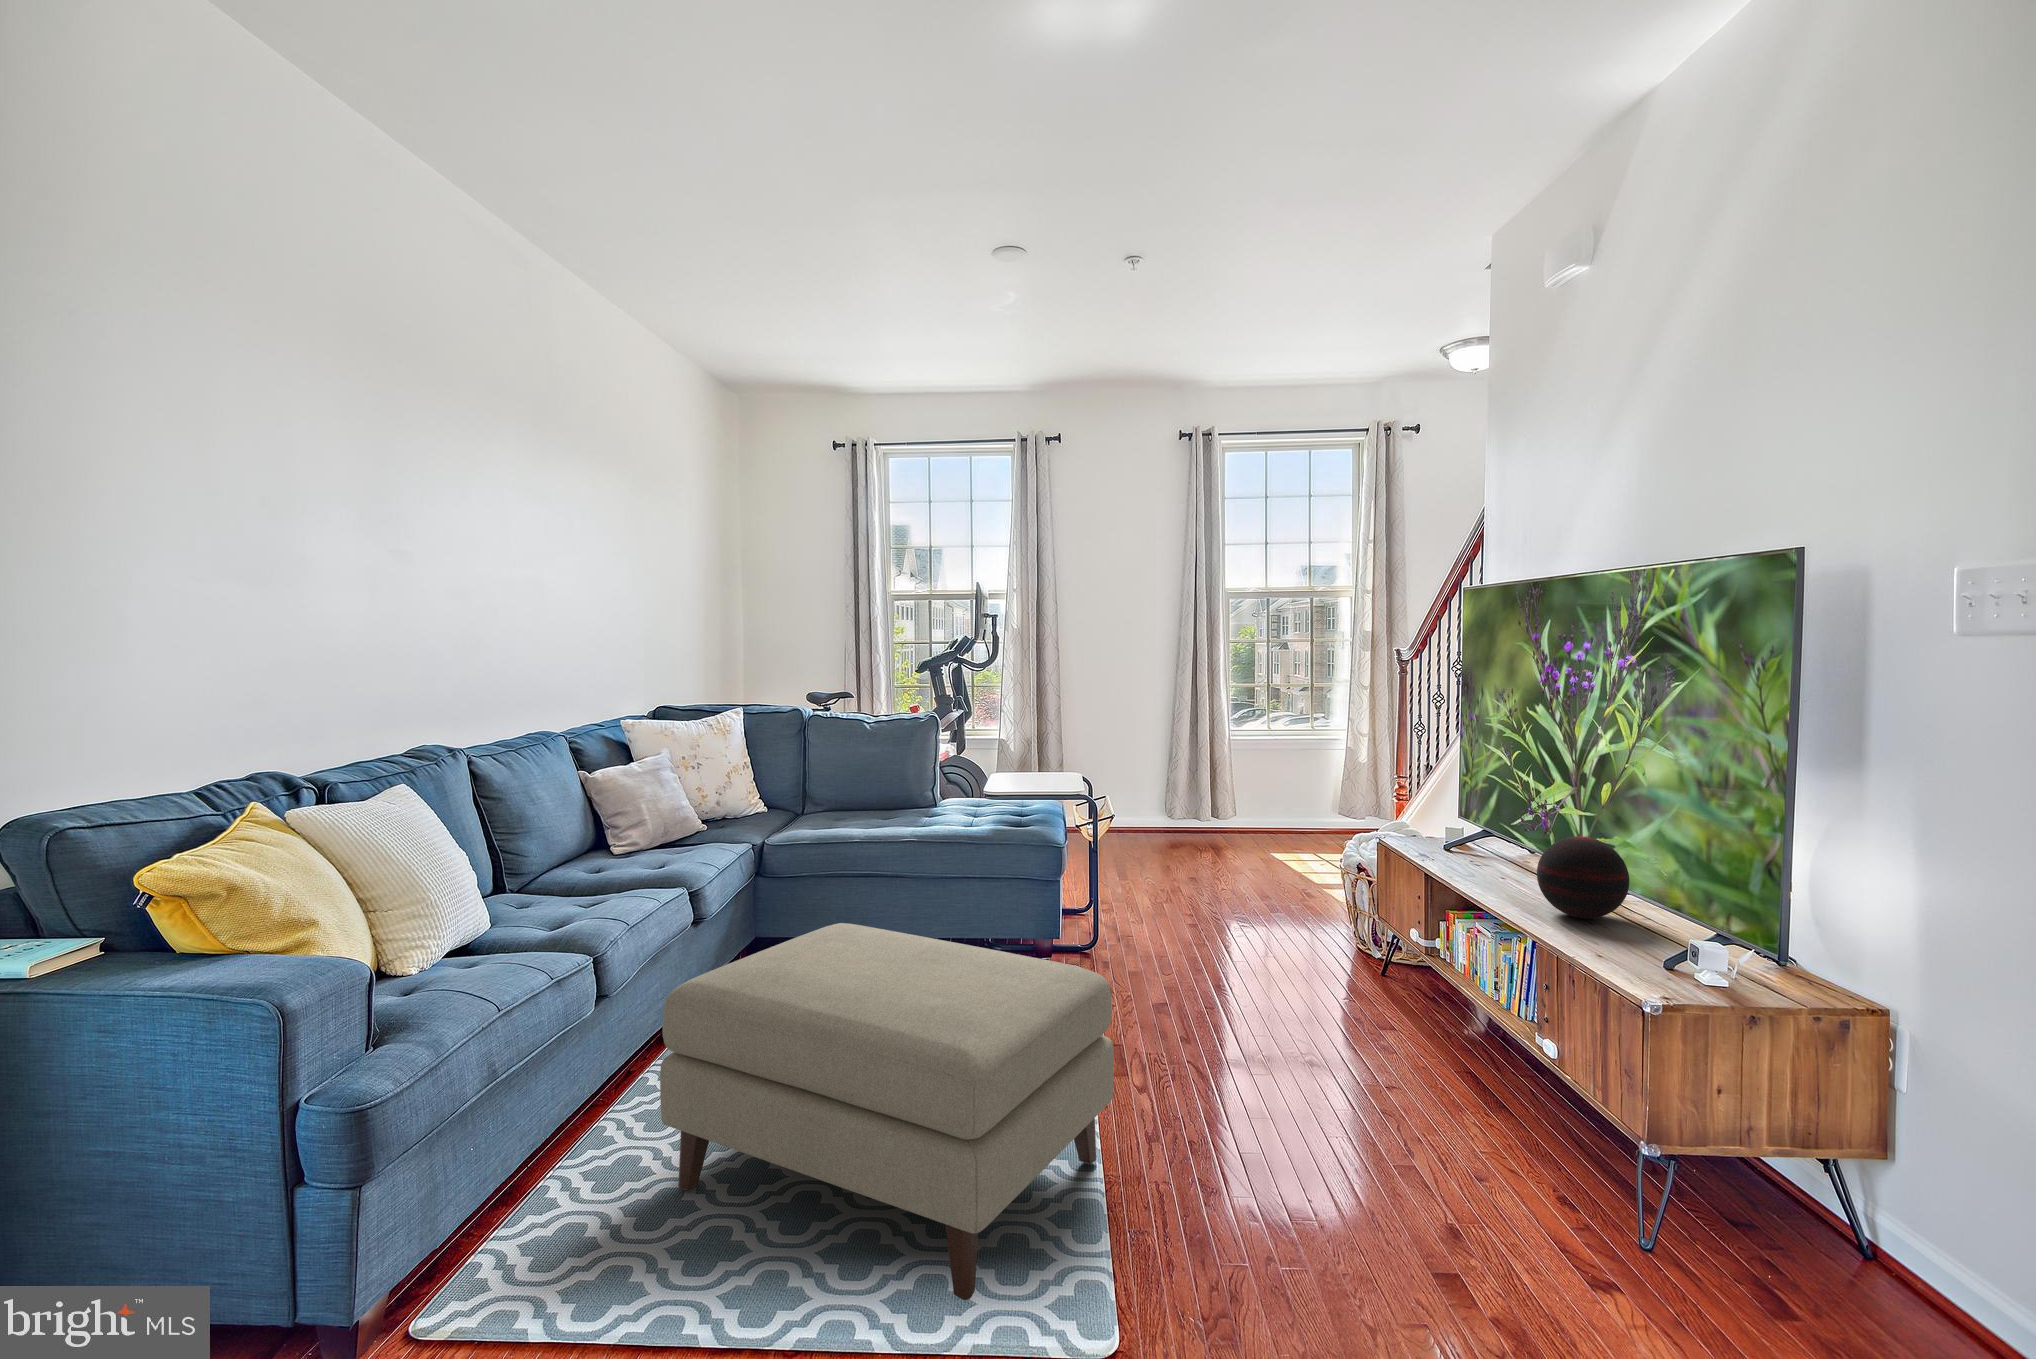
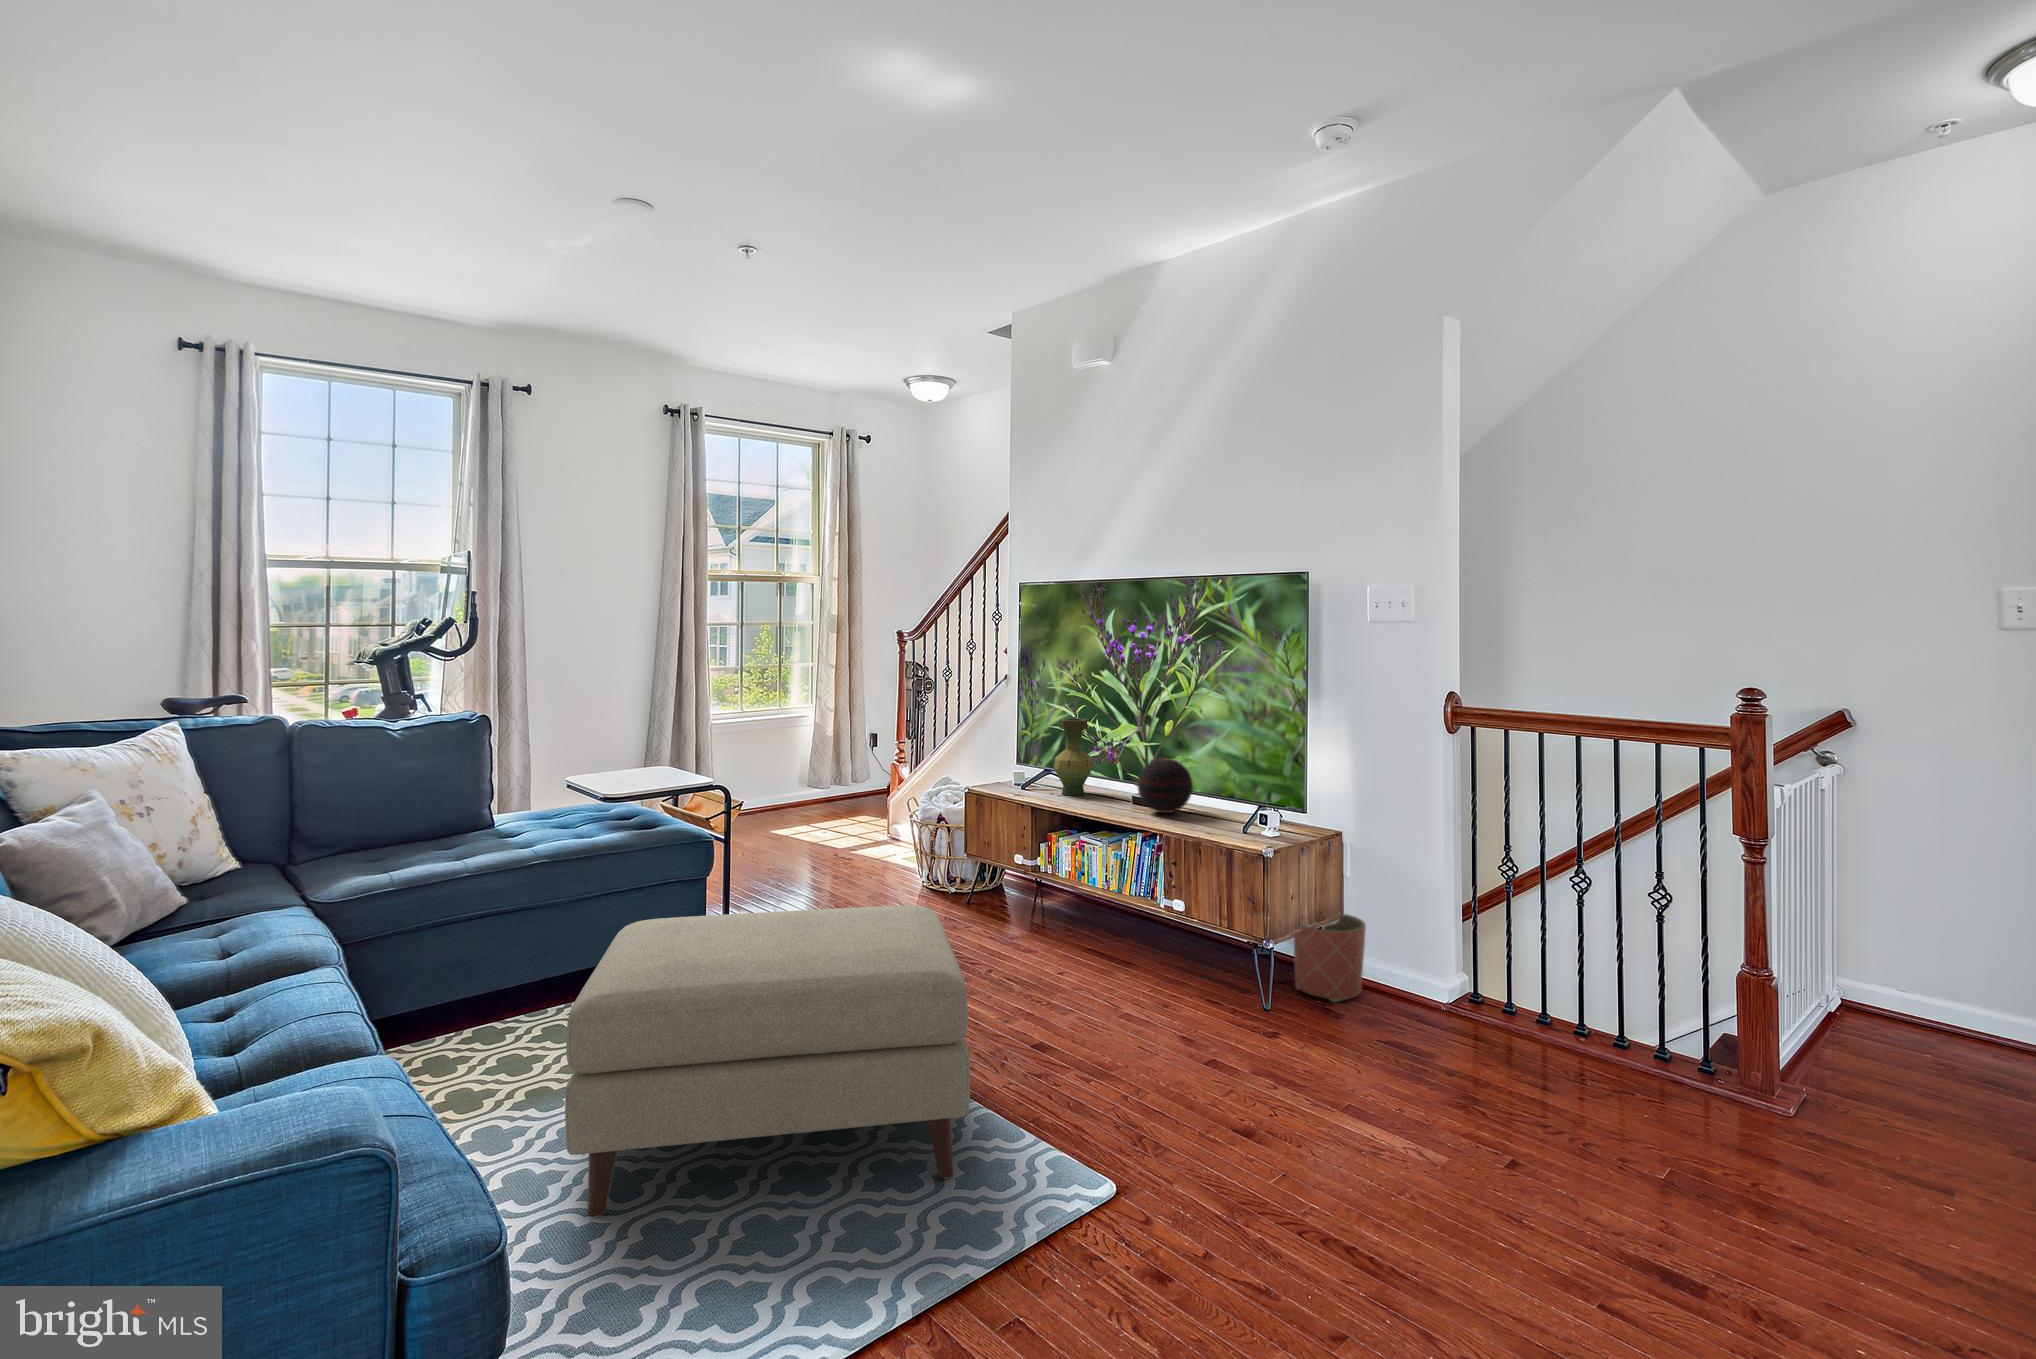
vase: none [1462,767,1523,873] -> present [1054,718,1093,796]
planter: none [1748,1128,1903,1309] -> present [1294,914,1366,1002]

